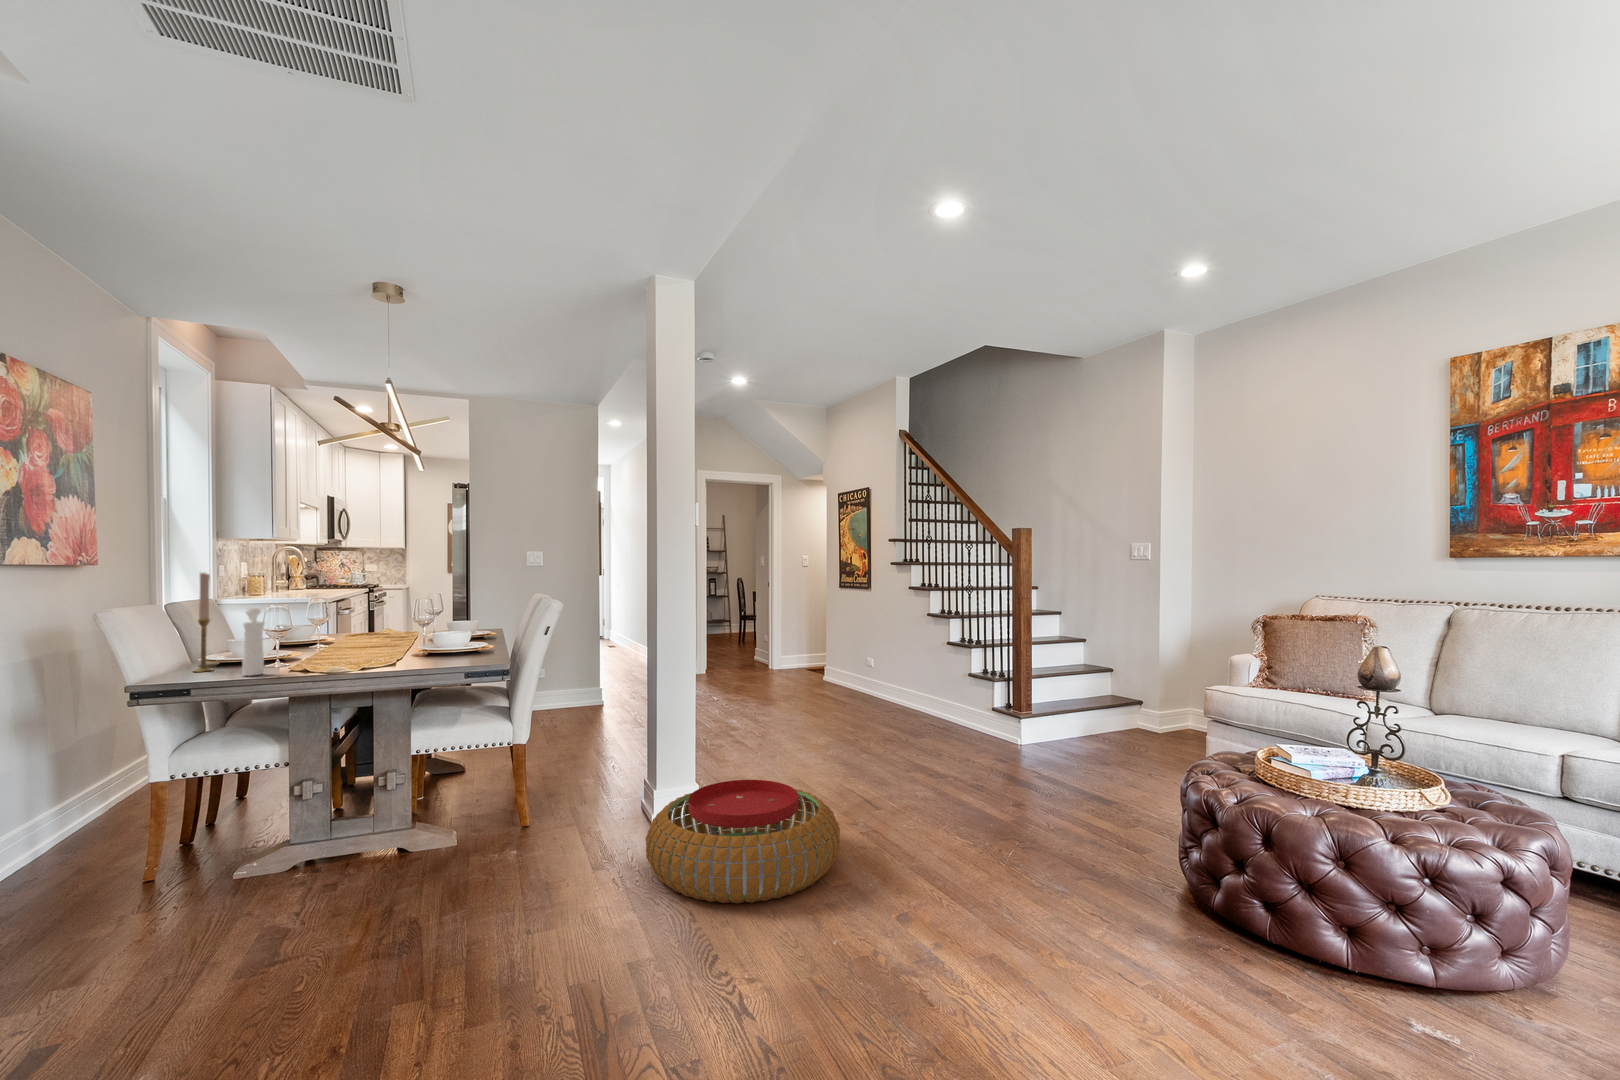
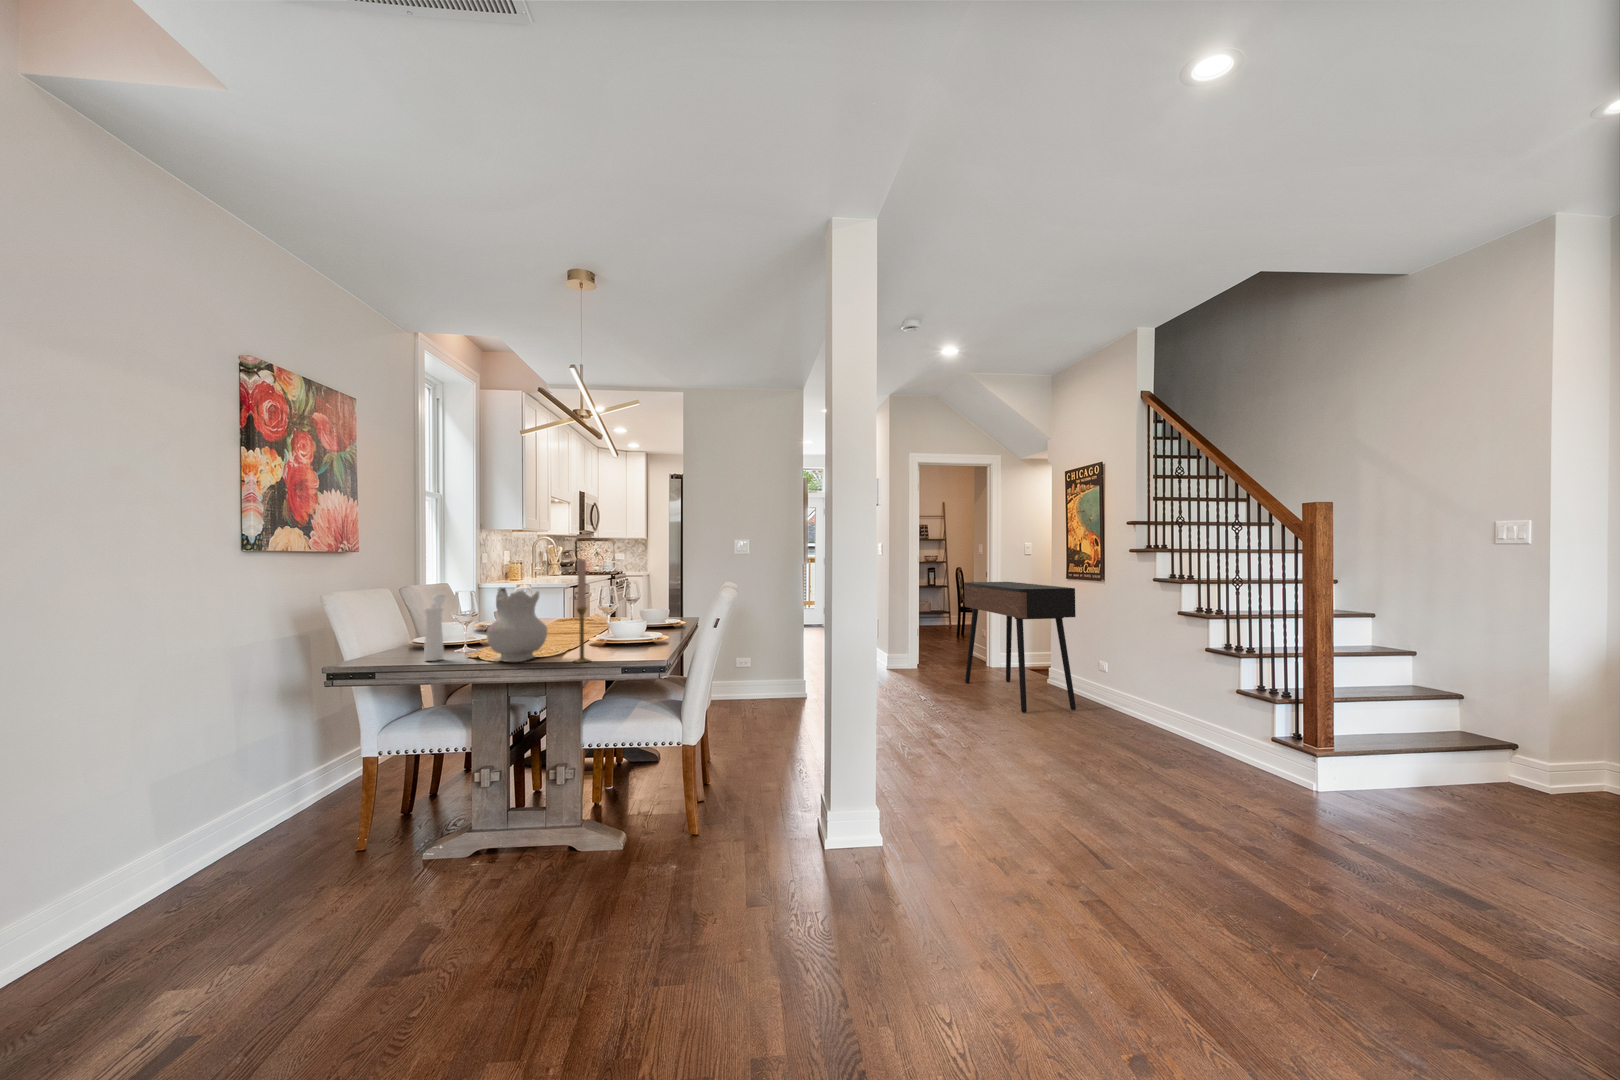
candlestick: present [195,573,212,672] -> present [574,559,590,662]
console table: none [749,591,847,706] -> present [964,582,1076,712]
ceramic pitcher: none [318,600,382,673] -> present [487,588,547,662]
pouf: present [646,780,840,904] -> none [805,814,1051,988]

